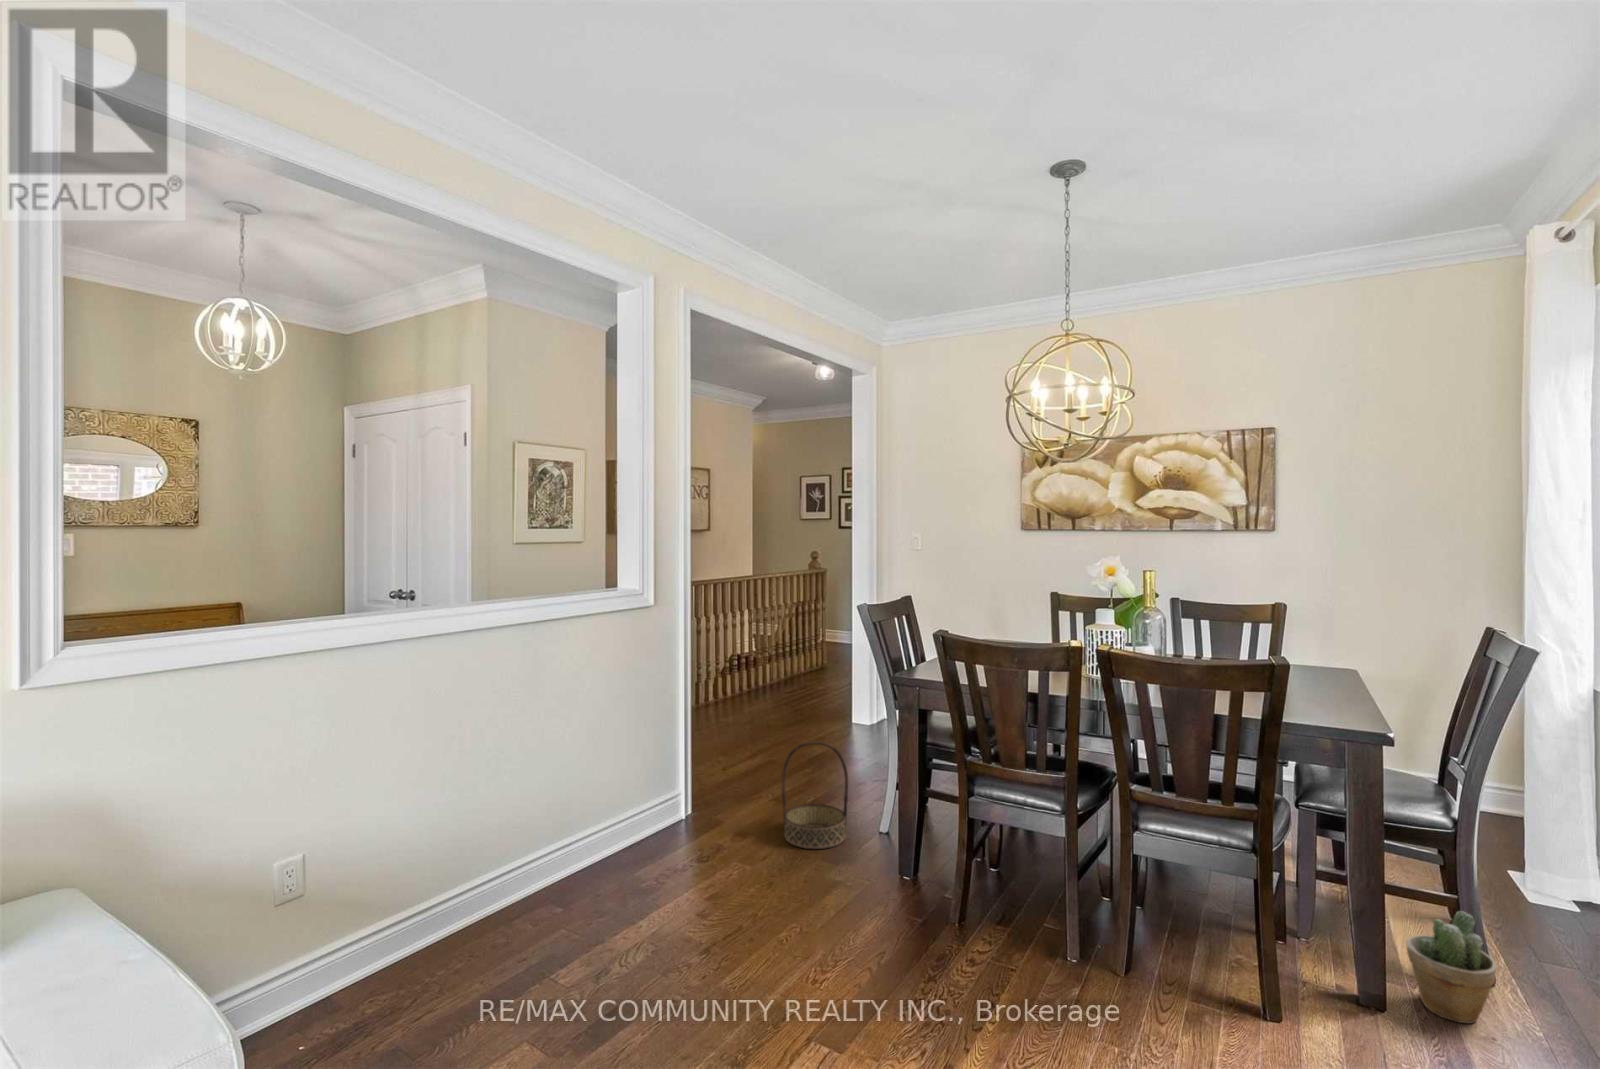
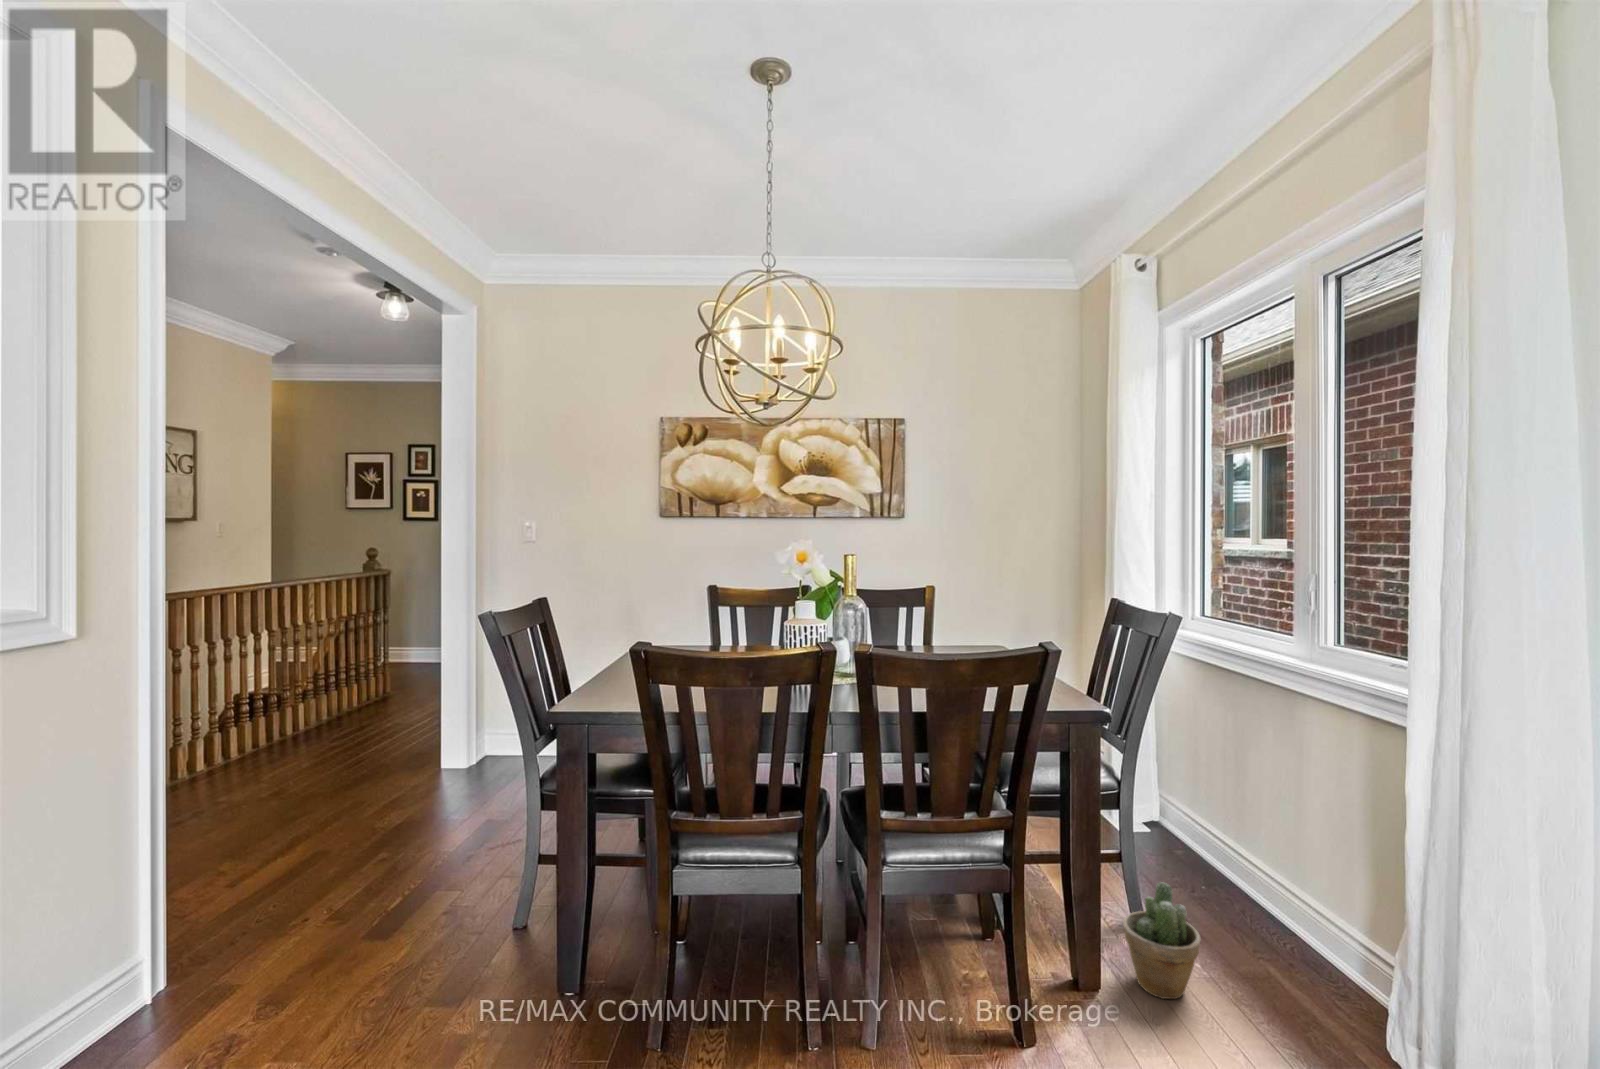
basket: present [782,741,848,849] -> none [350,826,466,1005]

